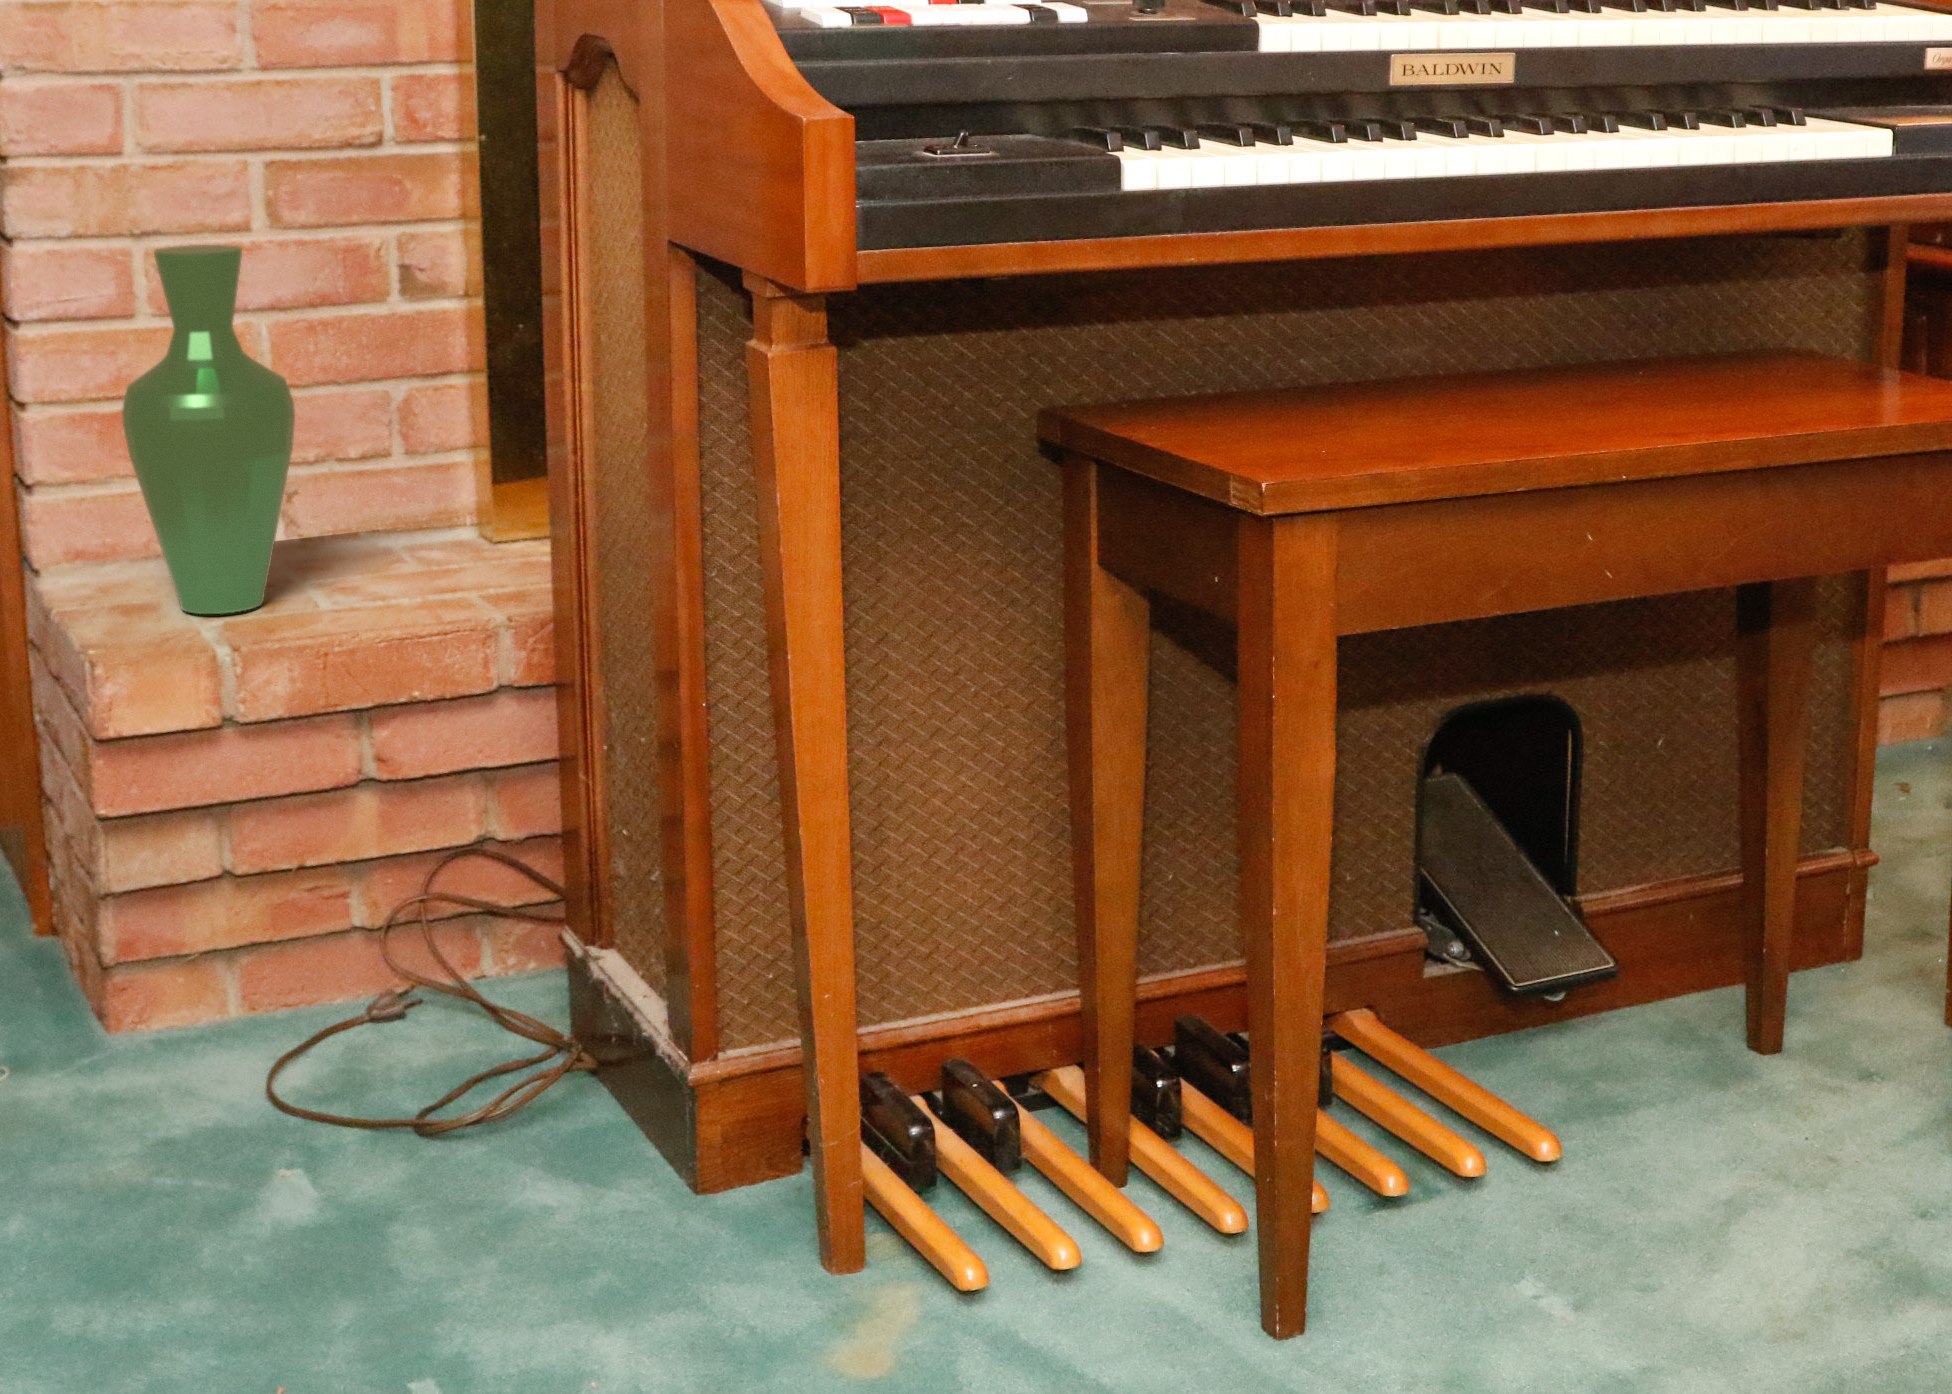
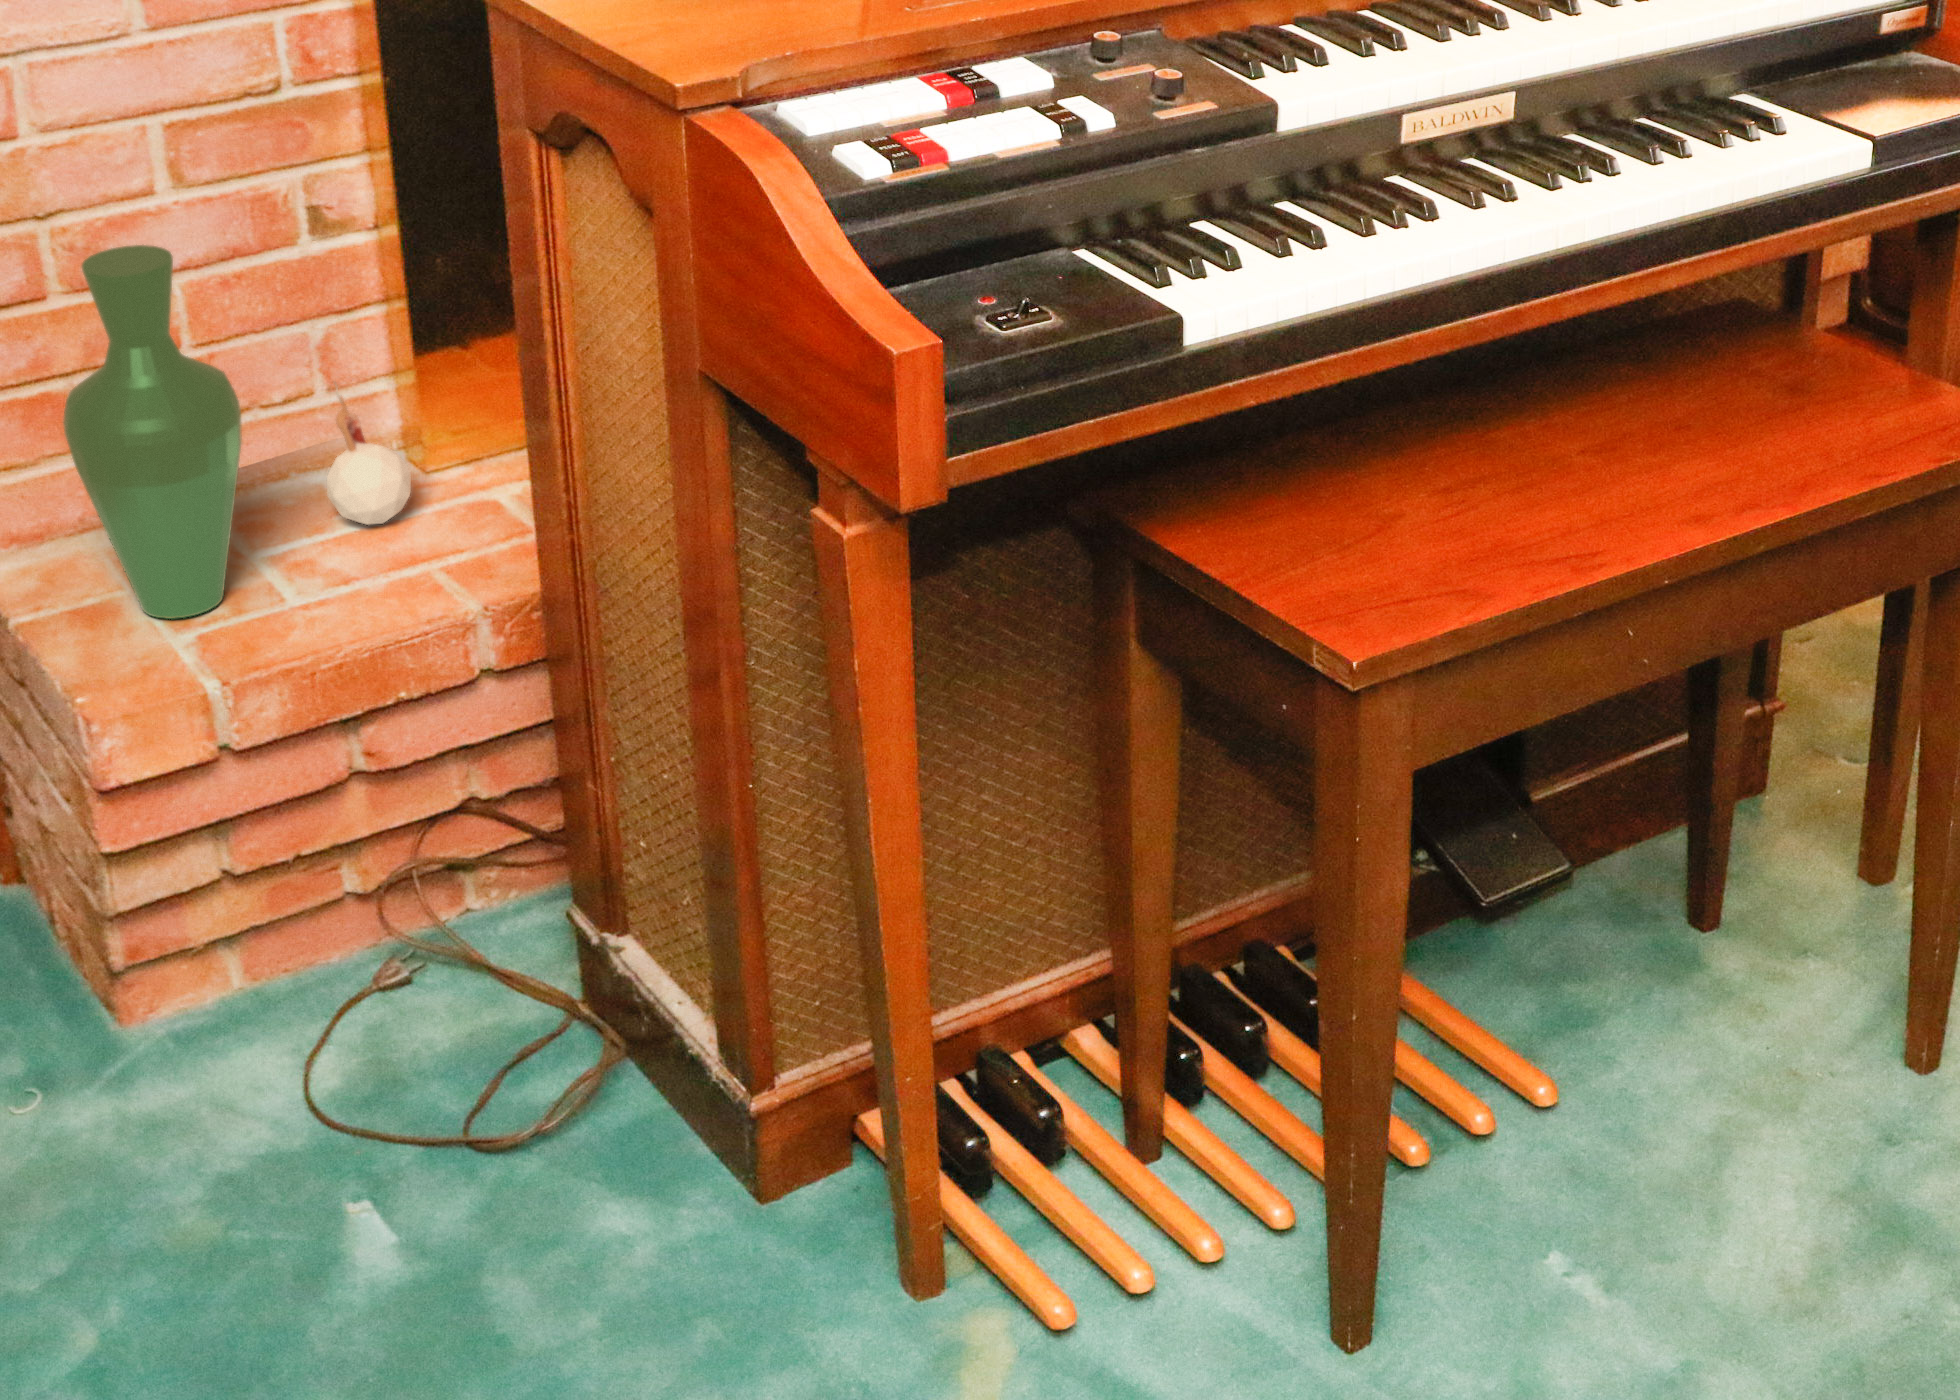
candle: none [385,428,467,568] -> present [327,383,411,525]

